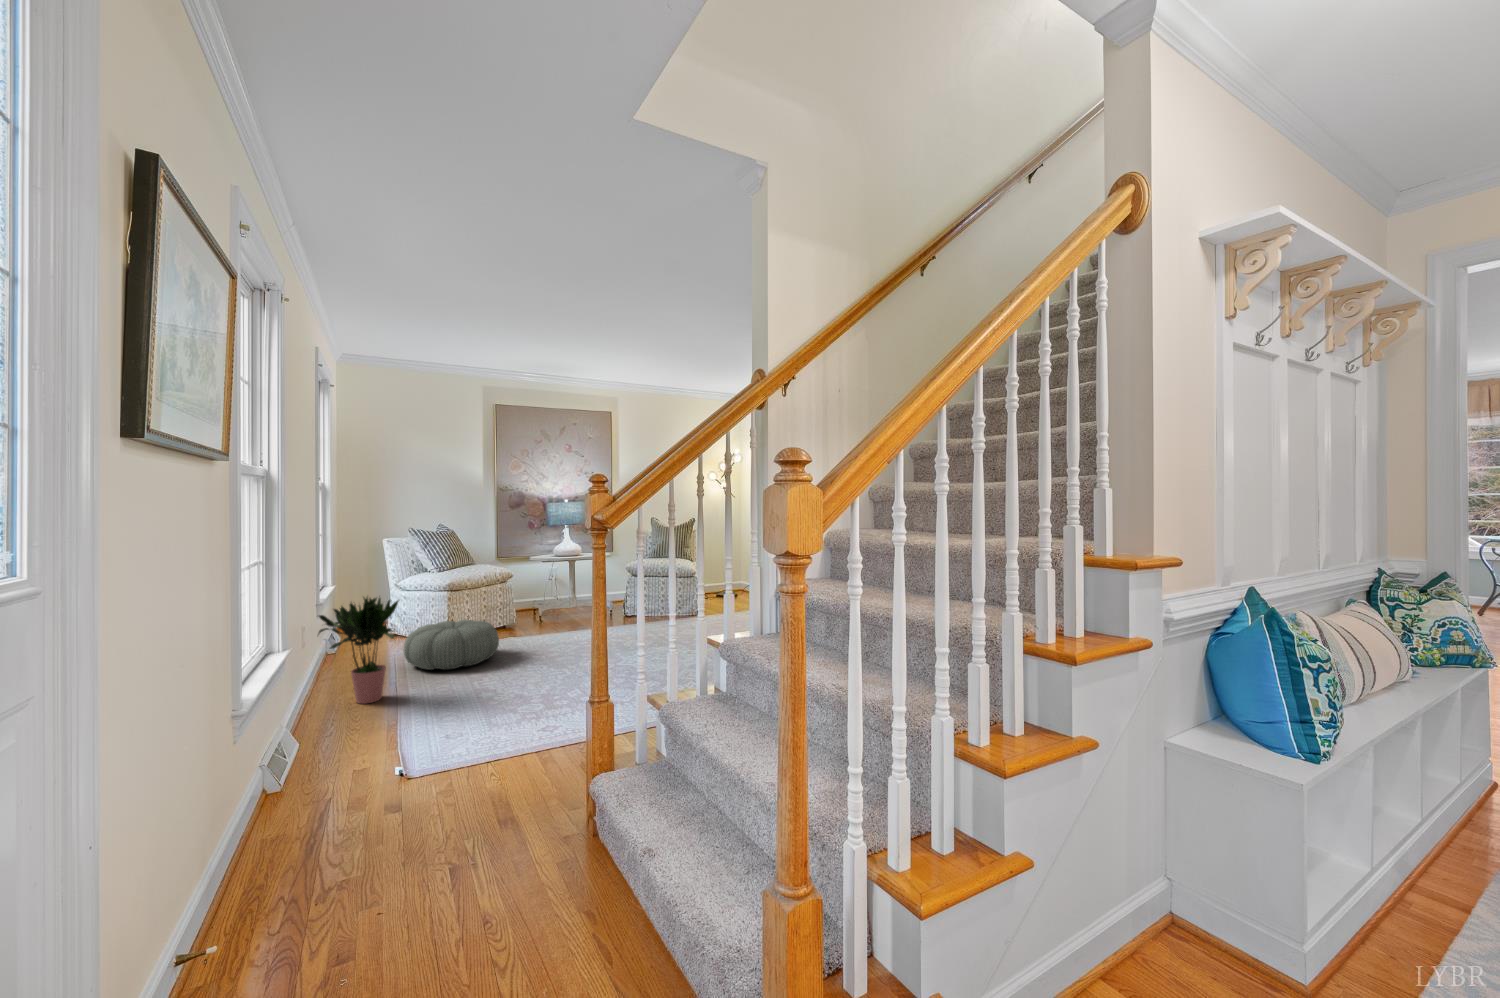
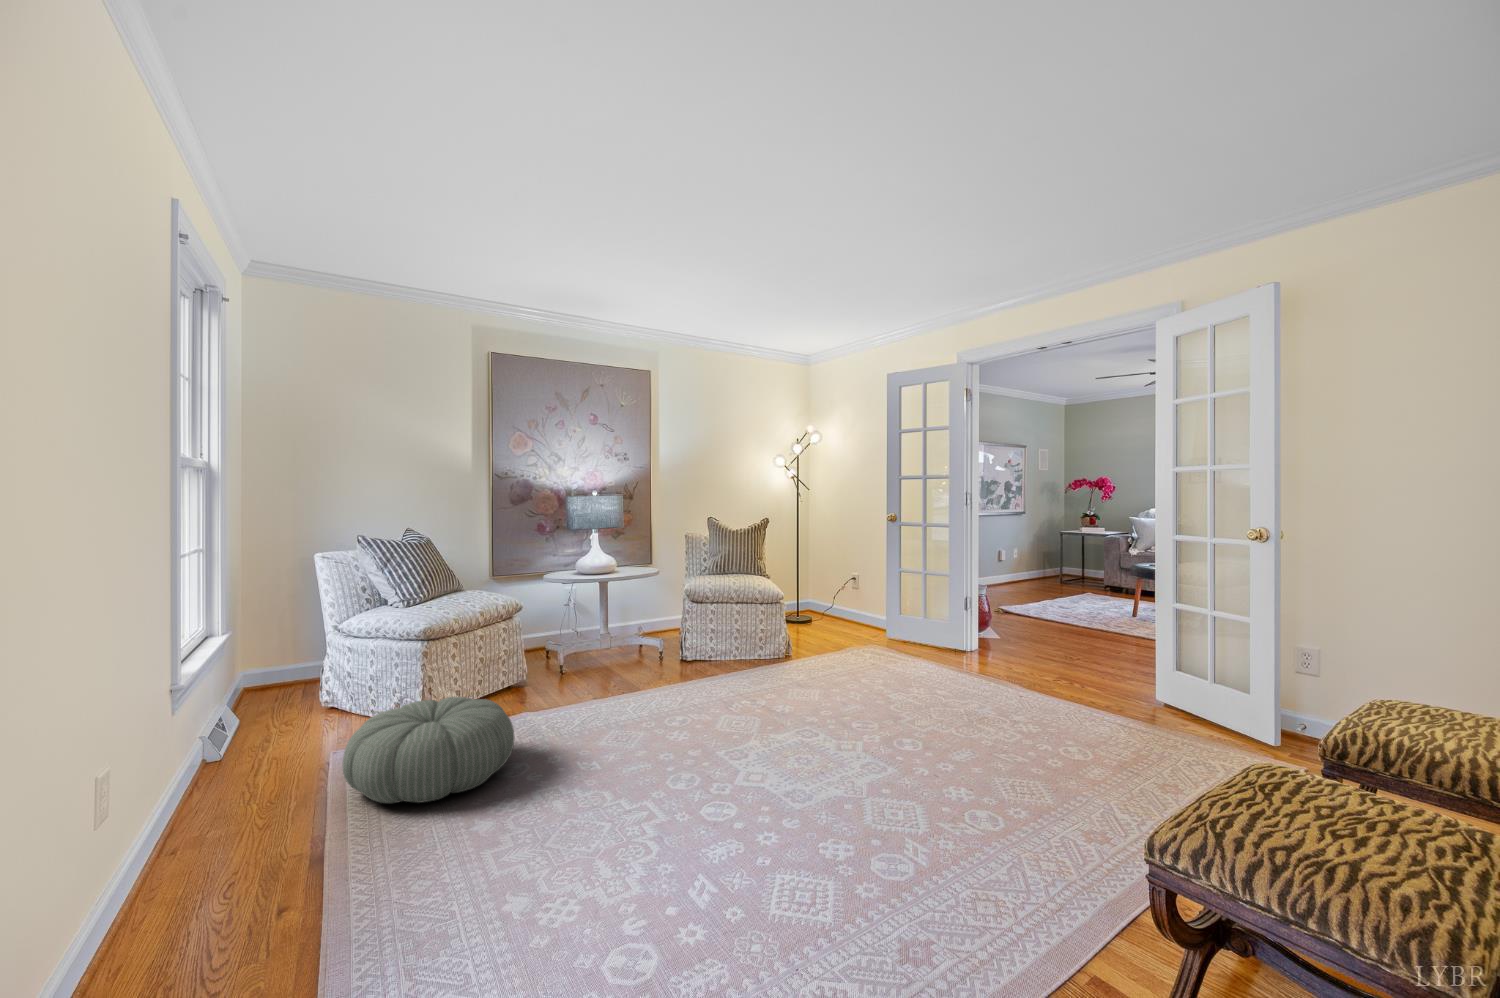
potted plant: present [318,597,399,704] -> none [122,662,331,924]

